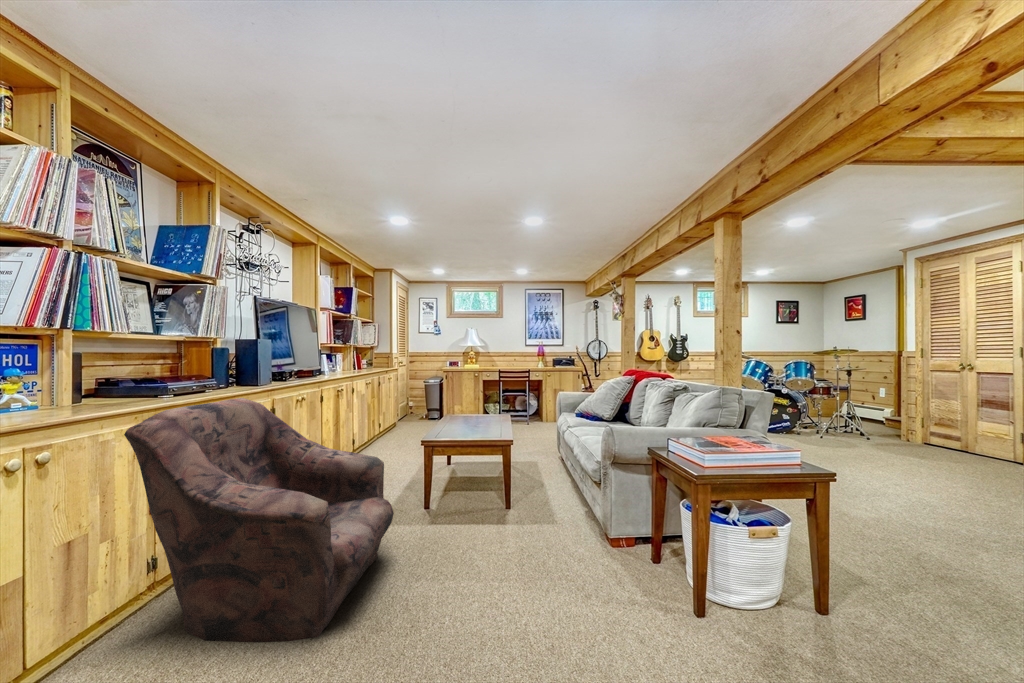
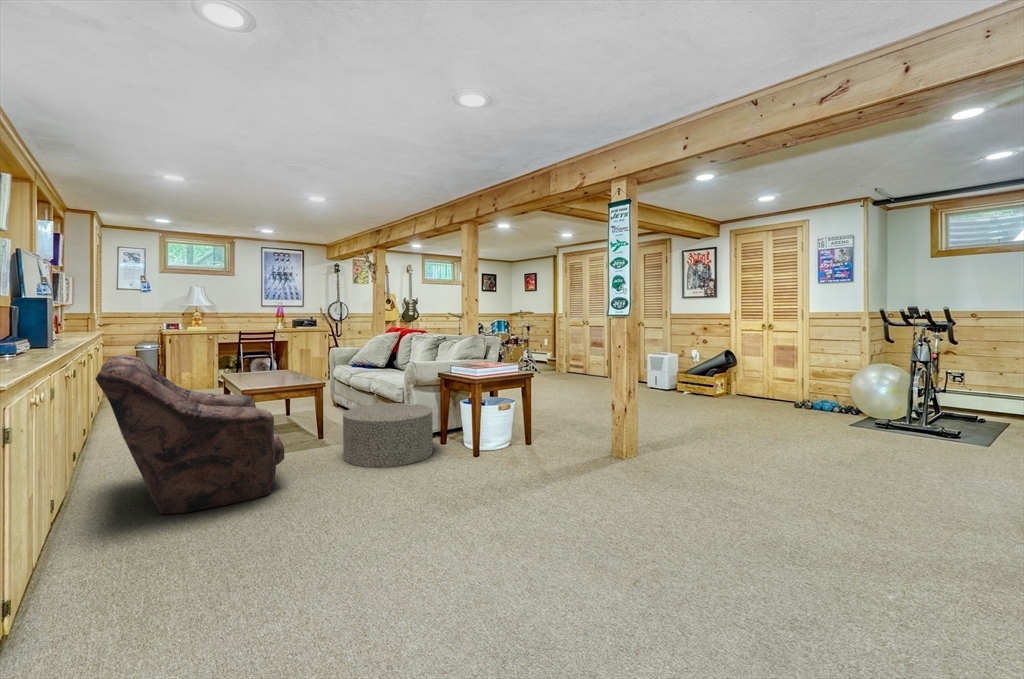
ottoman: none [482,487,628,630] -> present [343,403,433,467]

